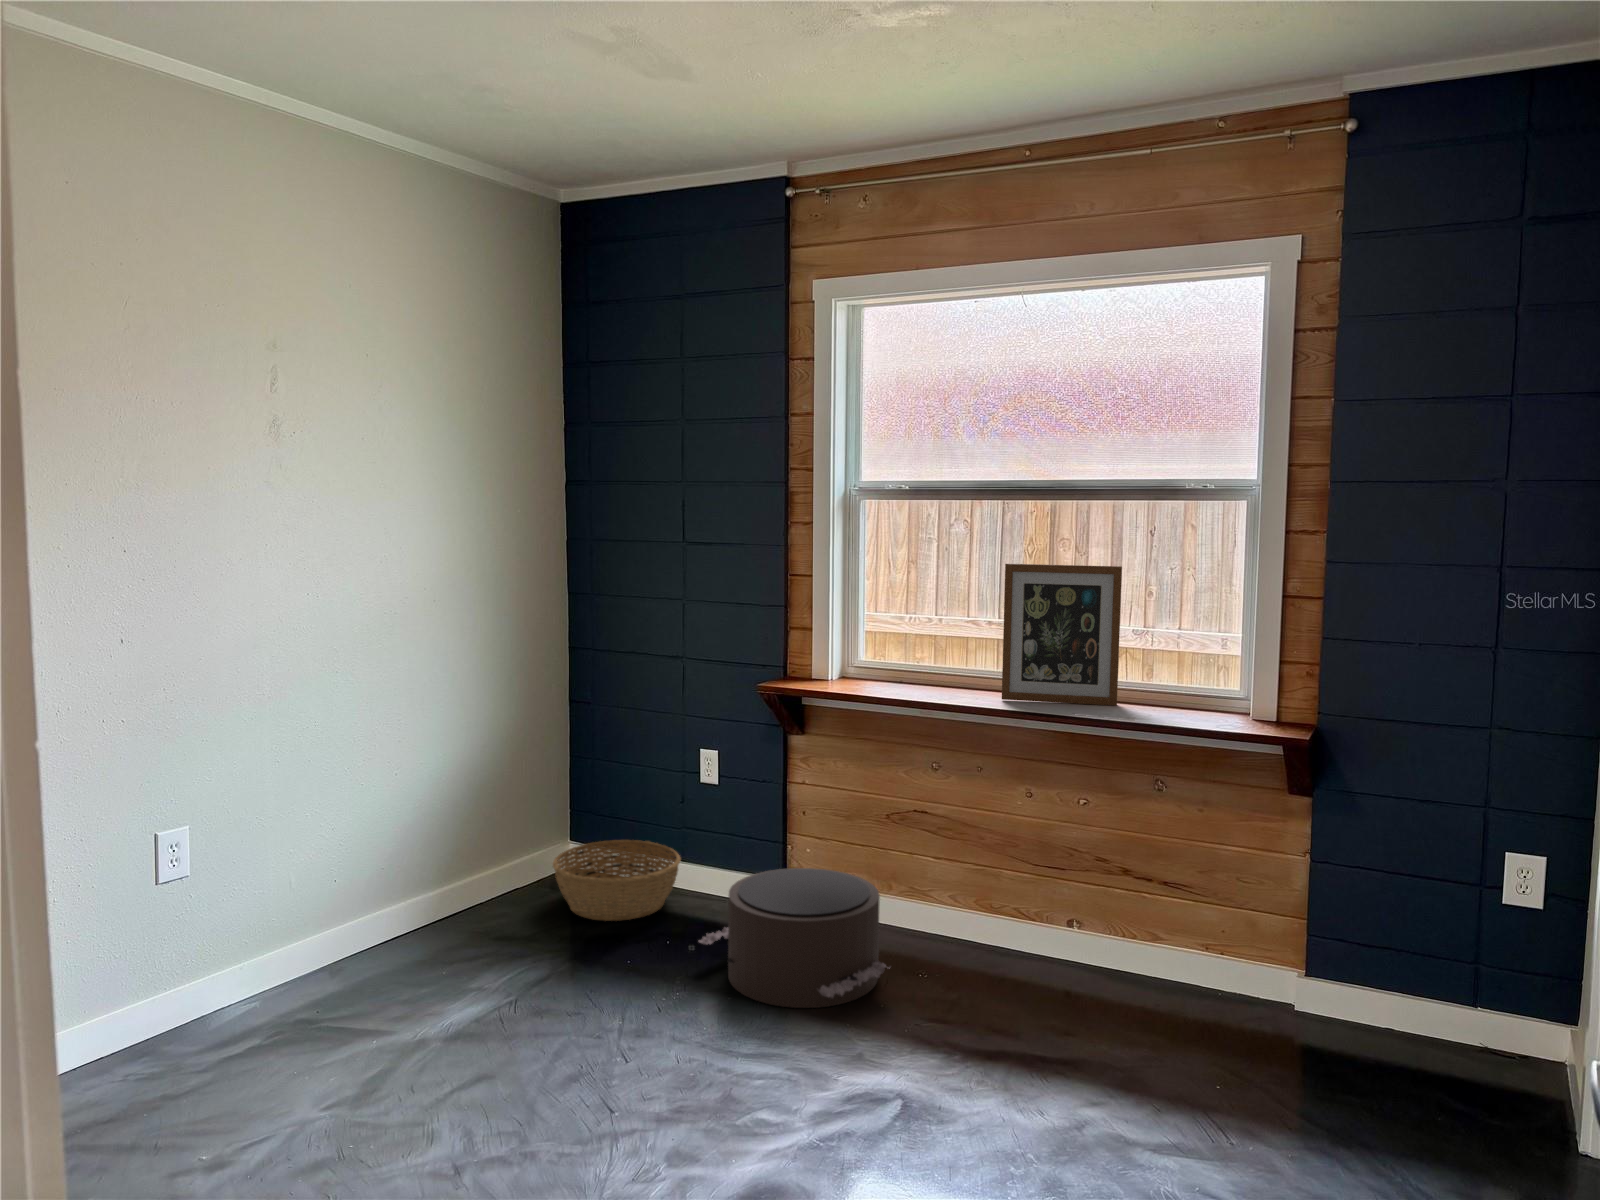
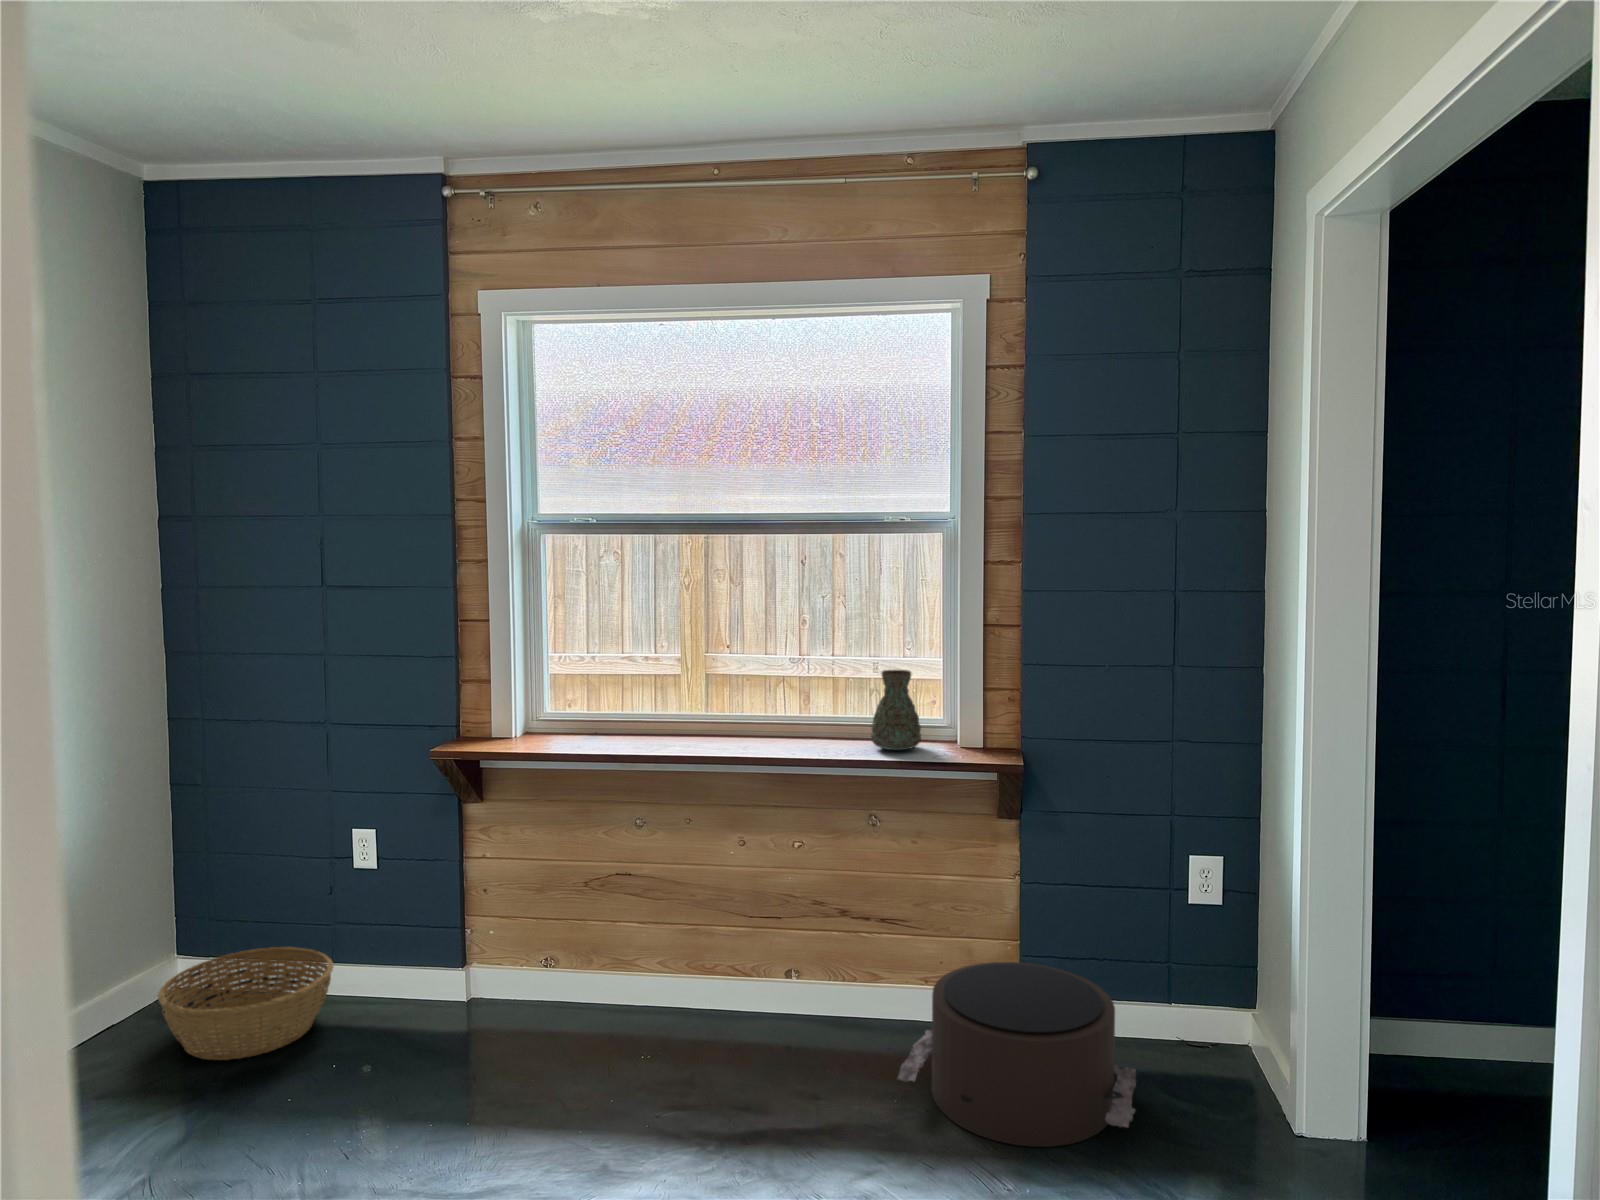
picture frame: present [1002,564,1122,706] -> none [711,601,829,746]
decorative vase: none [1157,637,1209,716] -> present [871,670,921,750]
pouf: present [699,868,890,1008] -> present [898,962,1136,1147]

